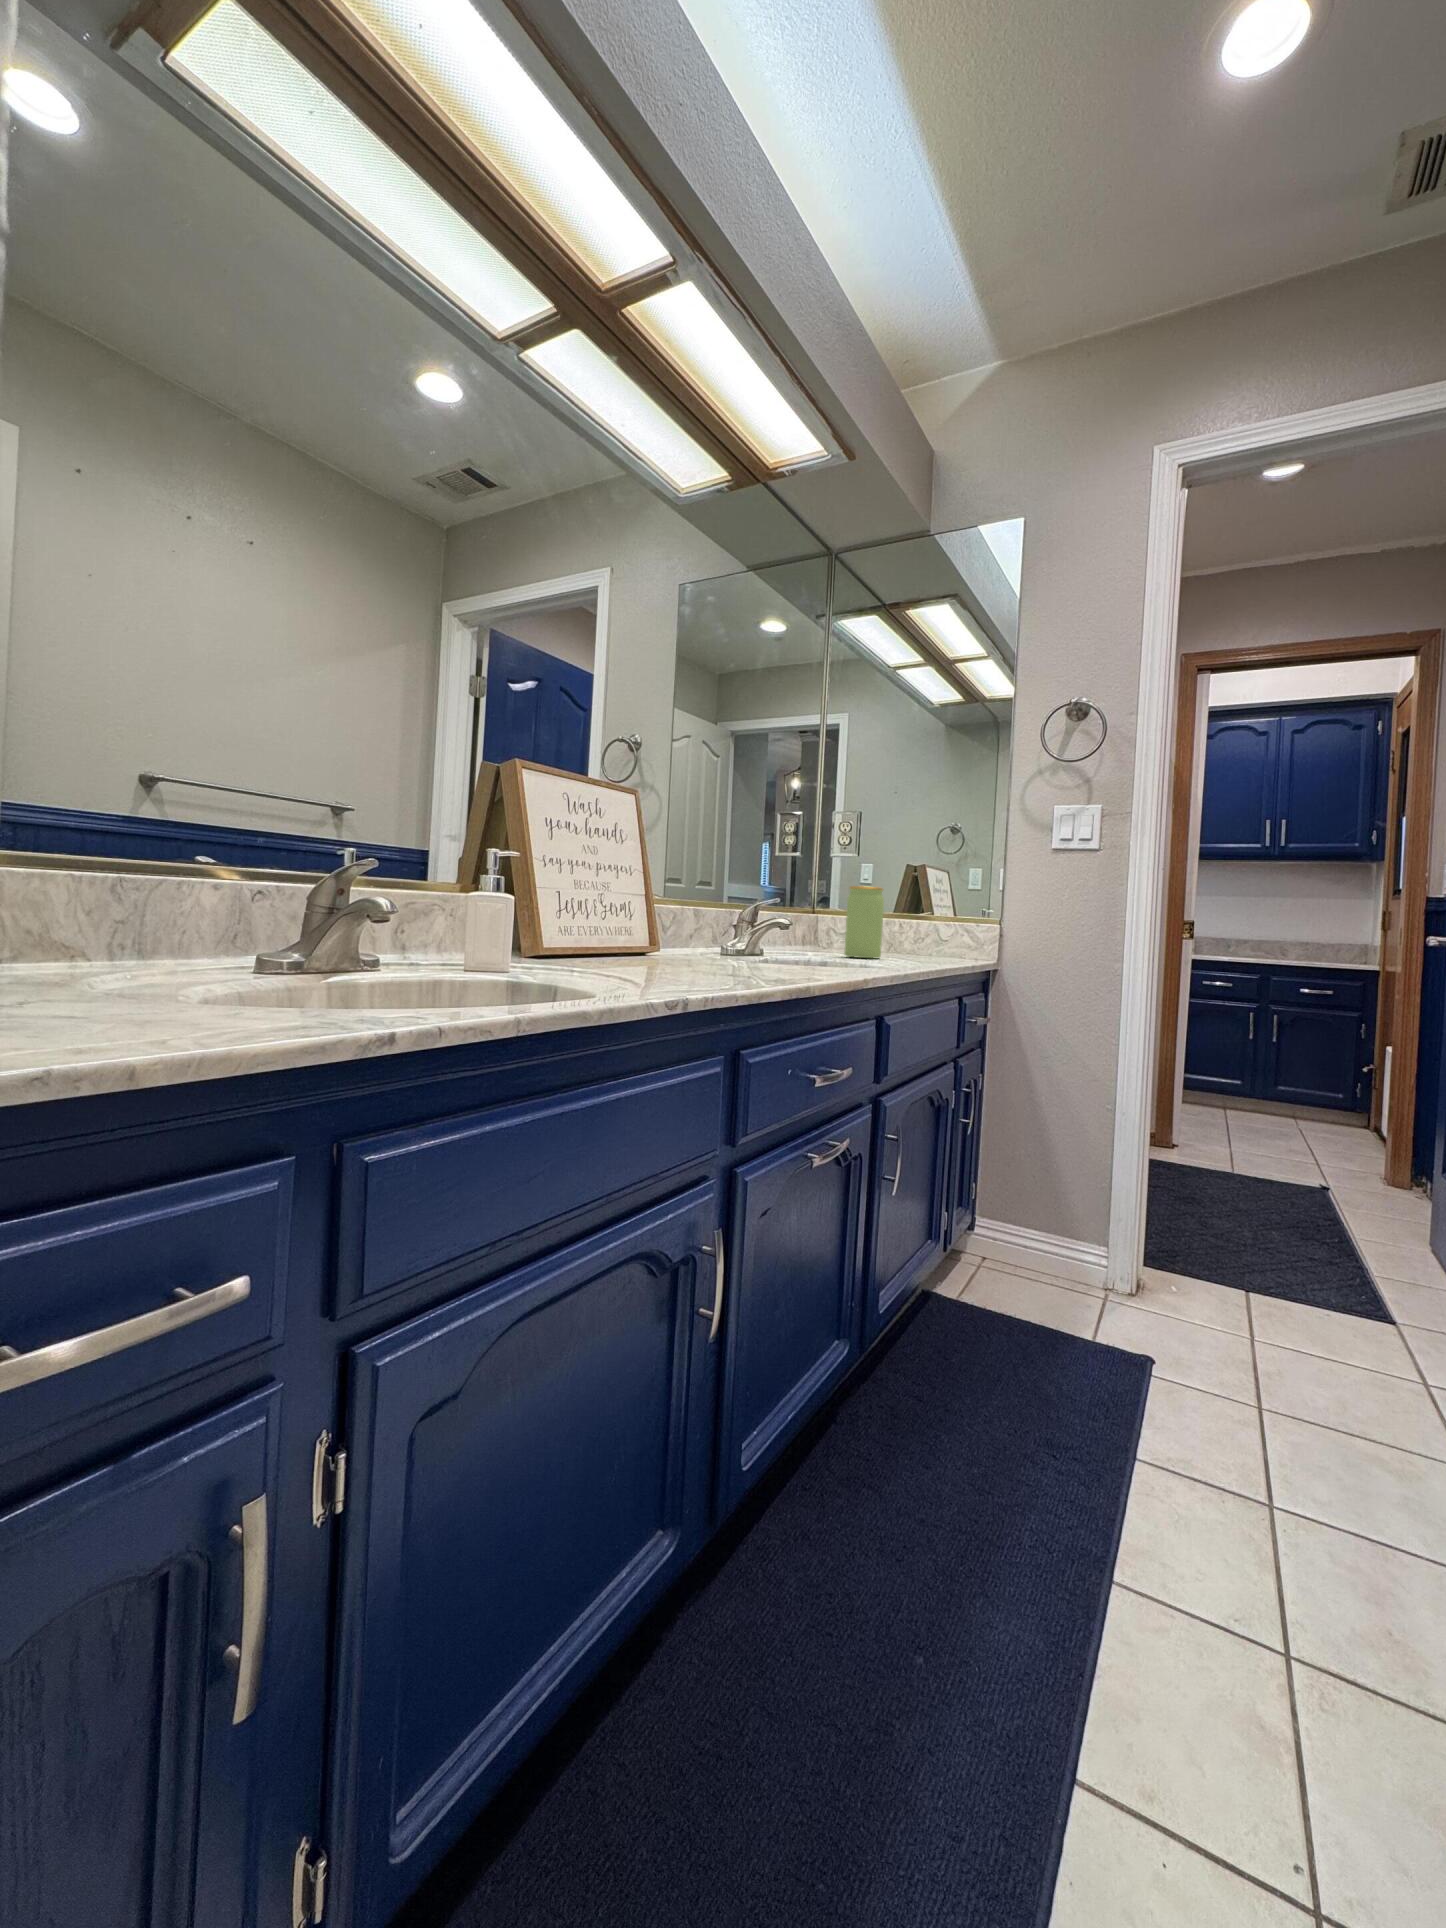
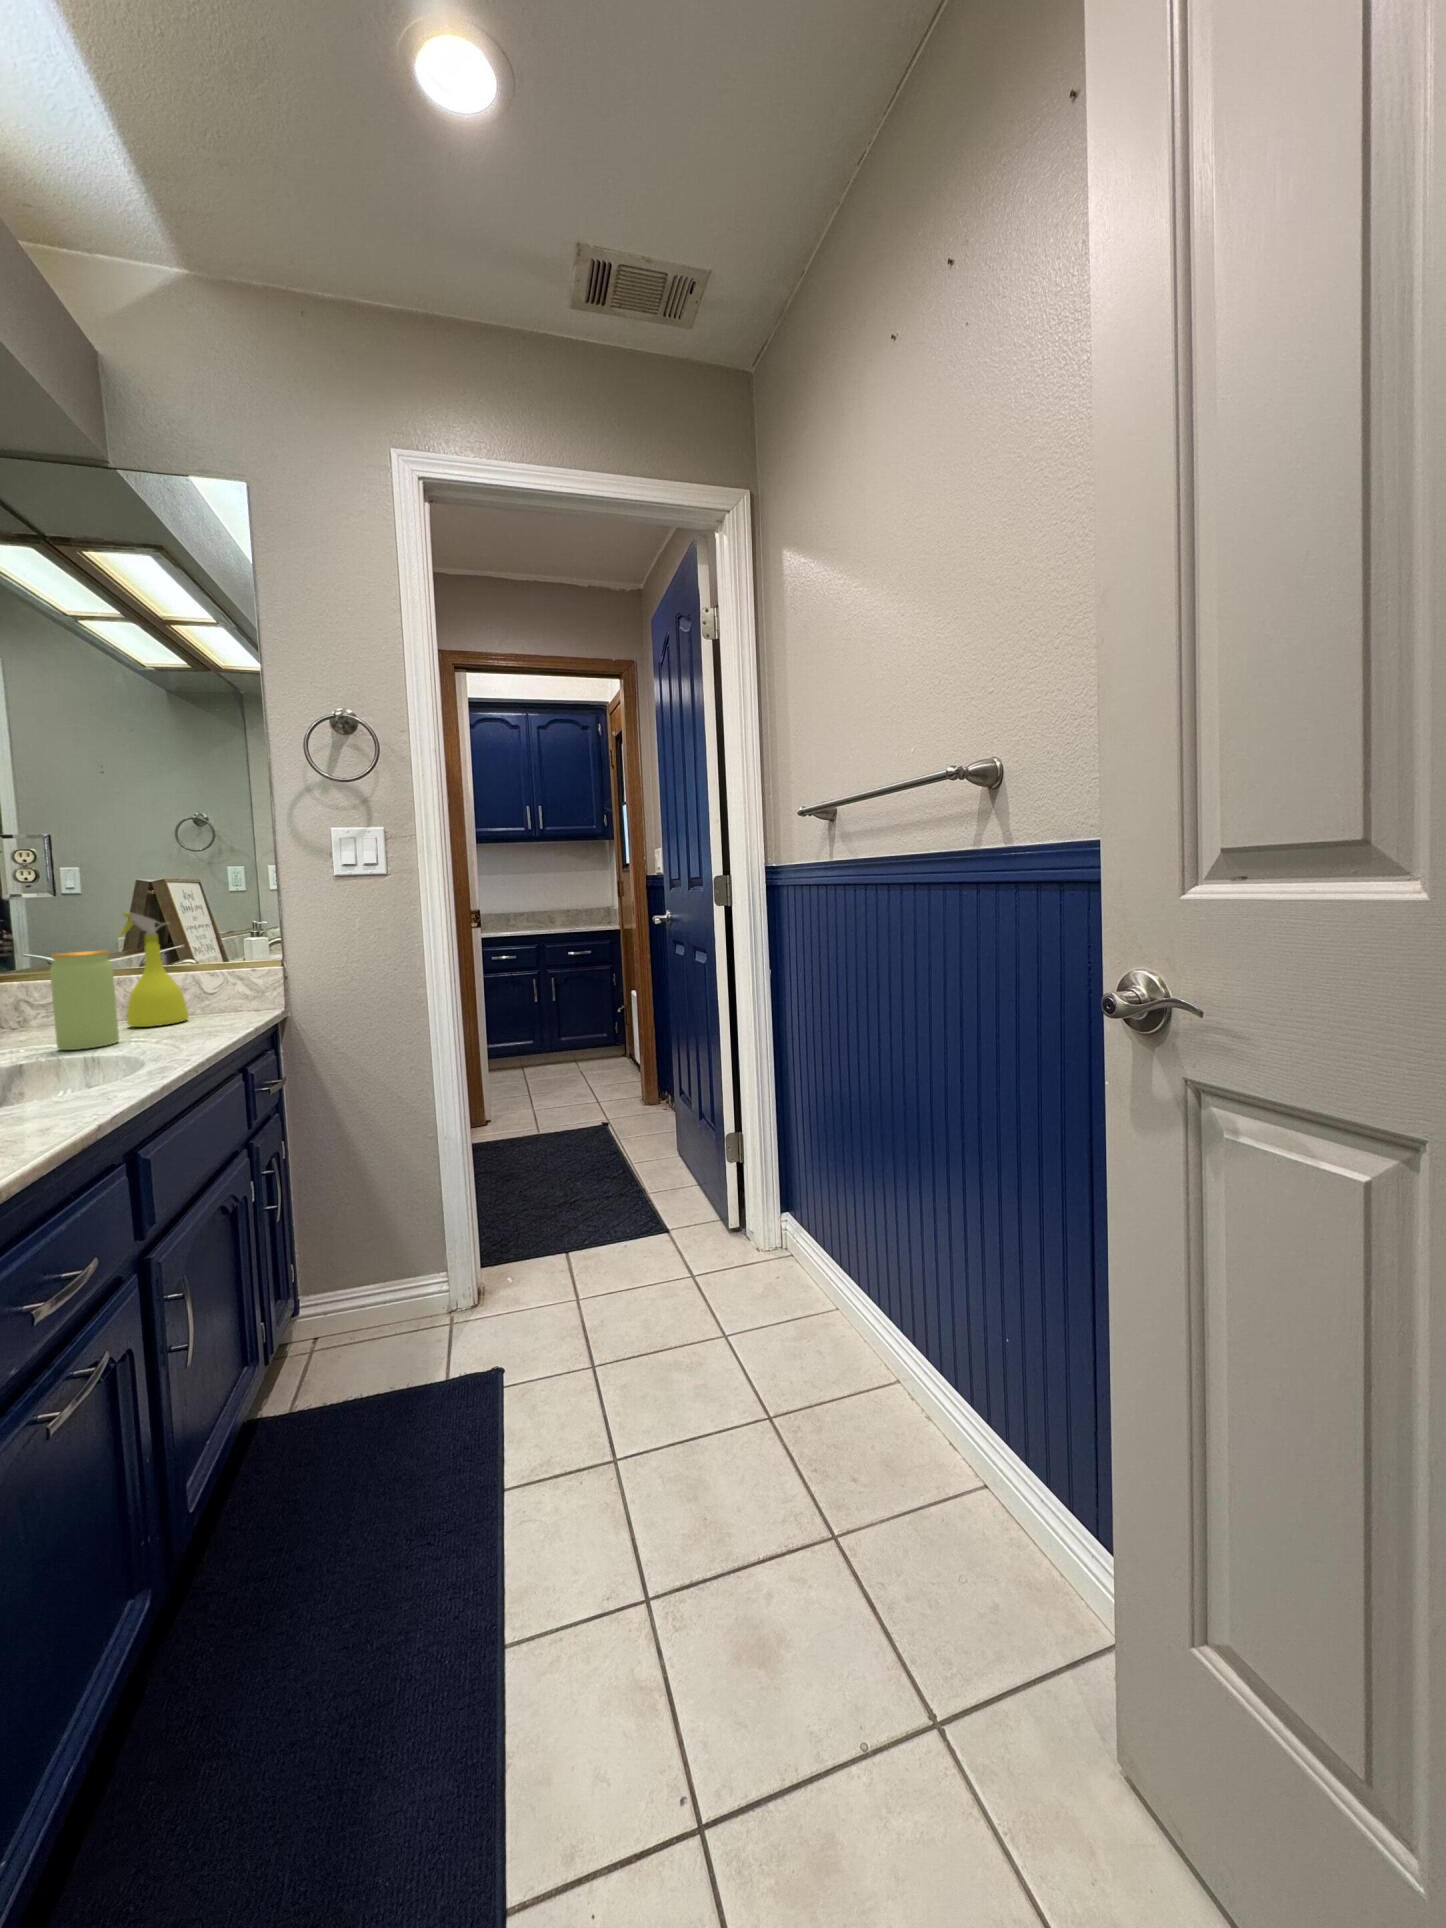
spray bottle: none [886,865,927,957] -> present [120,912,189,1027]

